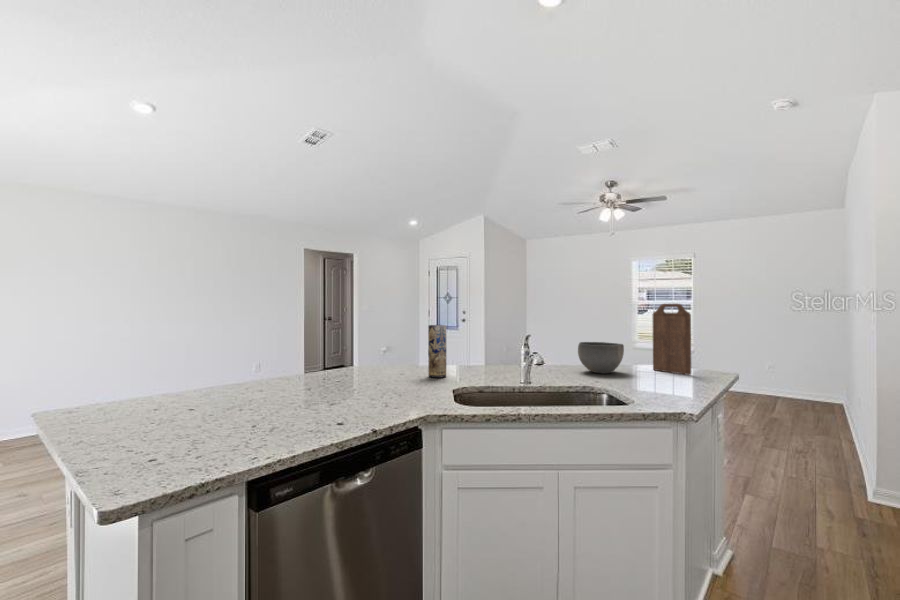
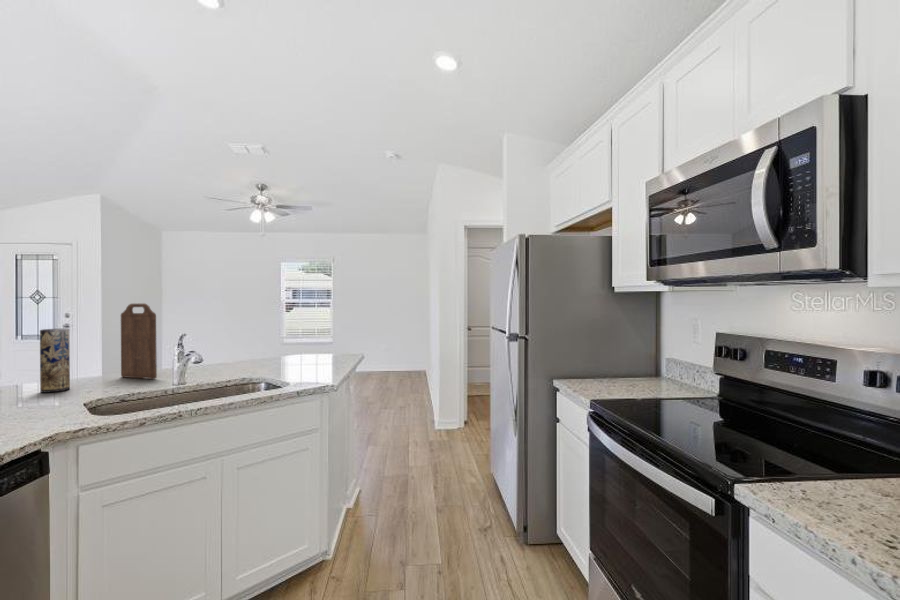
cutting board: present [652,304,691,375] -> present [121,303,157,379]
bowl: present [578,342,624,374] -> none [235,337,278,365]

